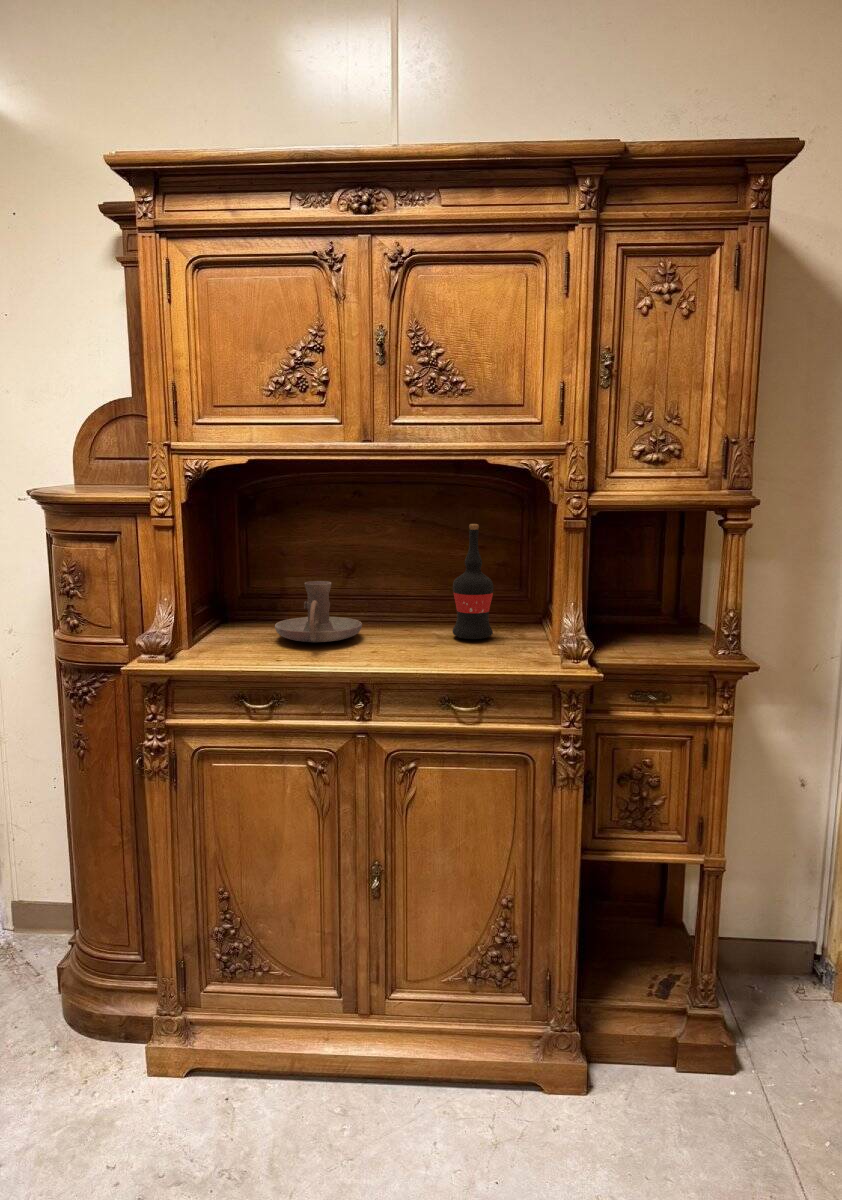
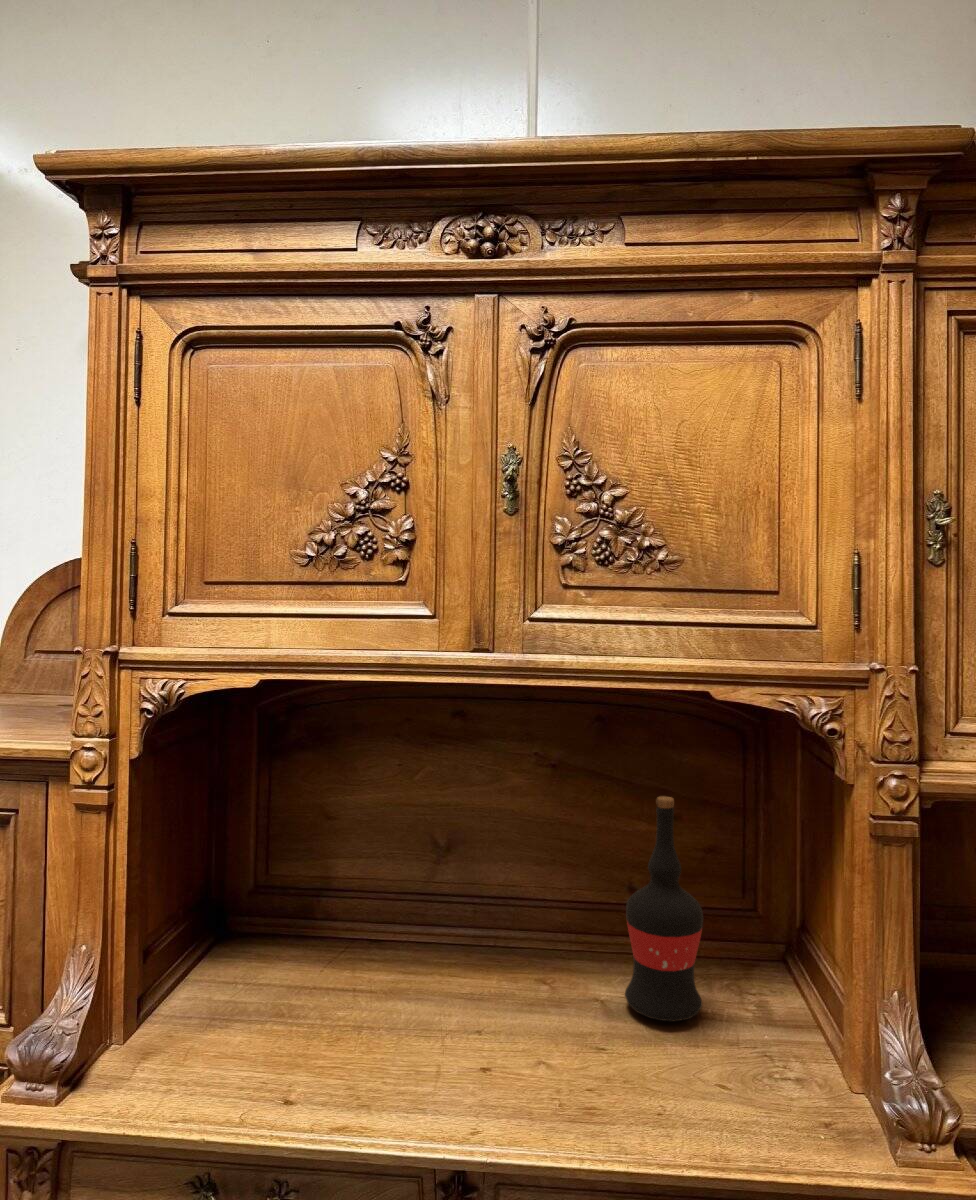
candle holder: present [275,581,362,642] -> none [296,892,459,1042]

